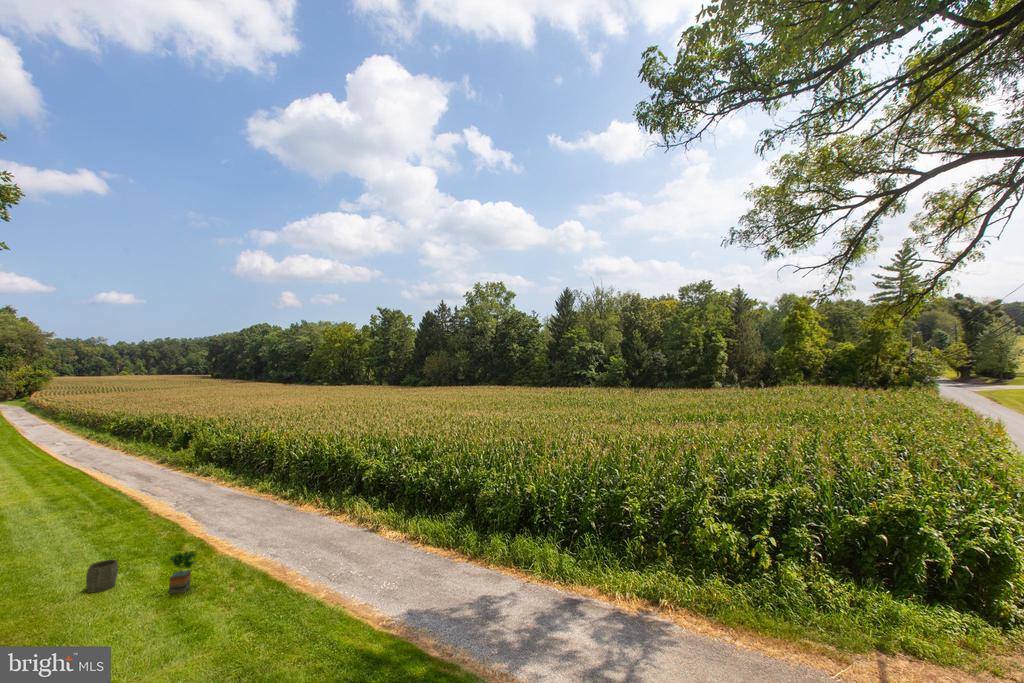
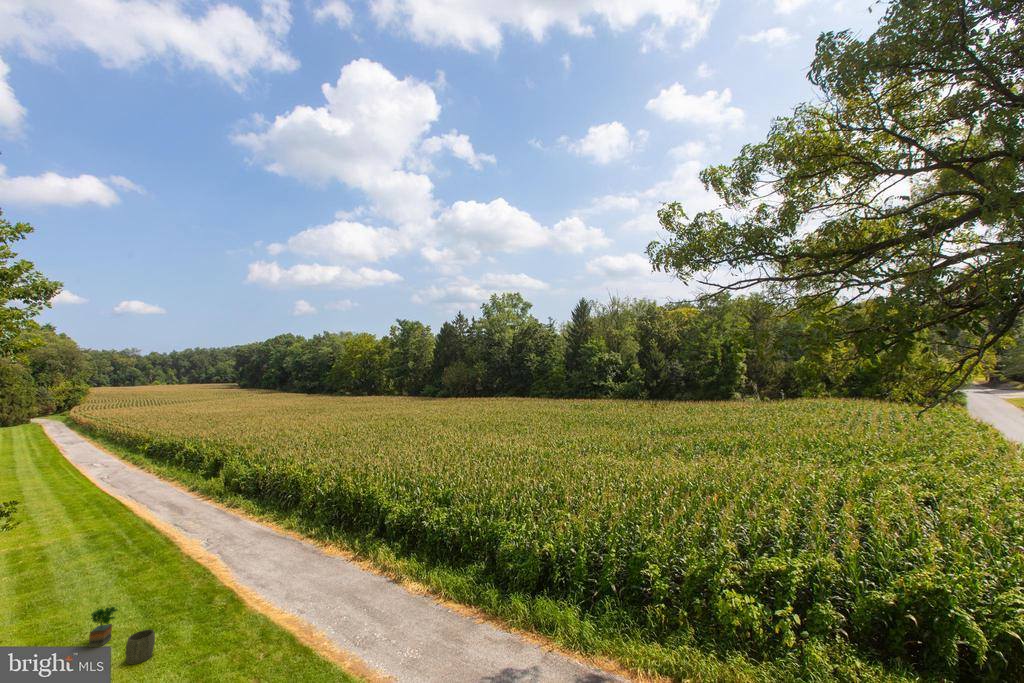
potted tree: present [169,552,197,594] -> present [89,607,118,647]

